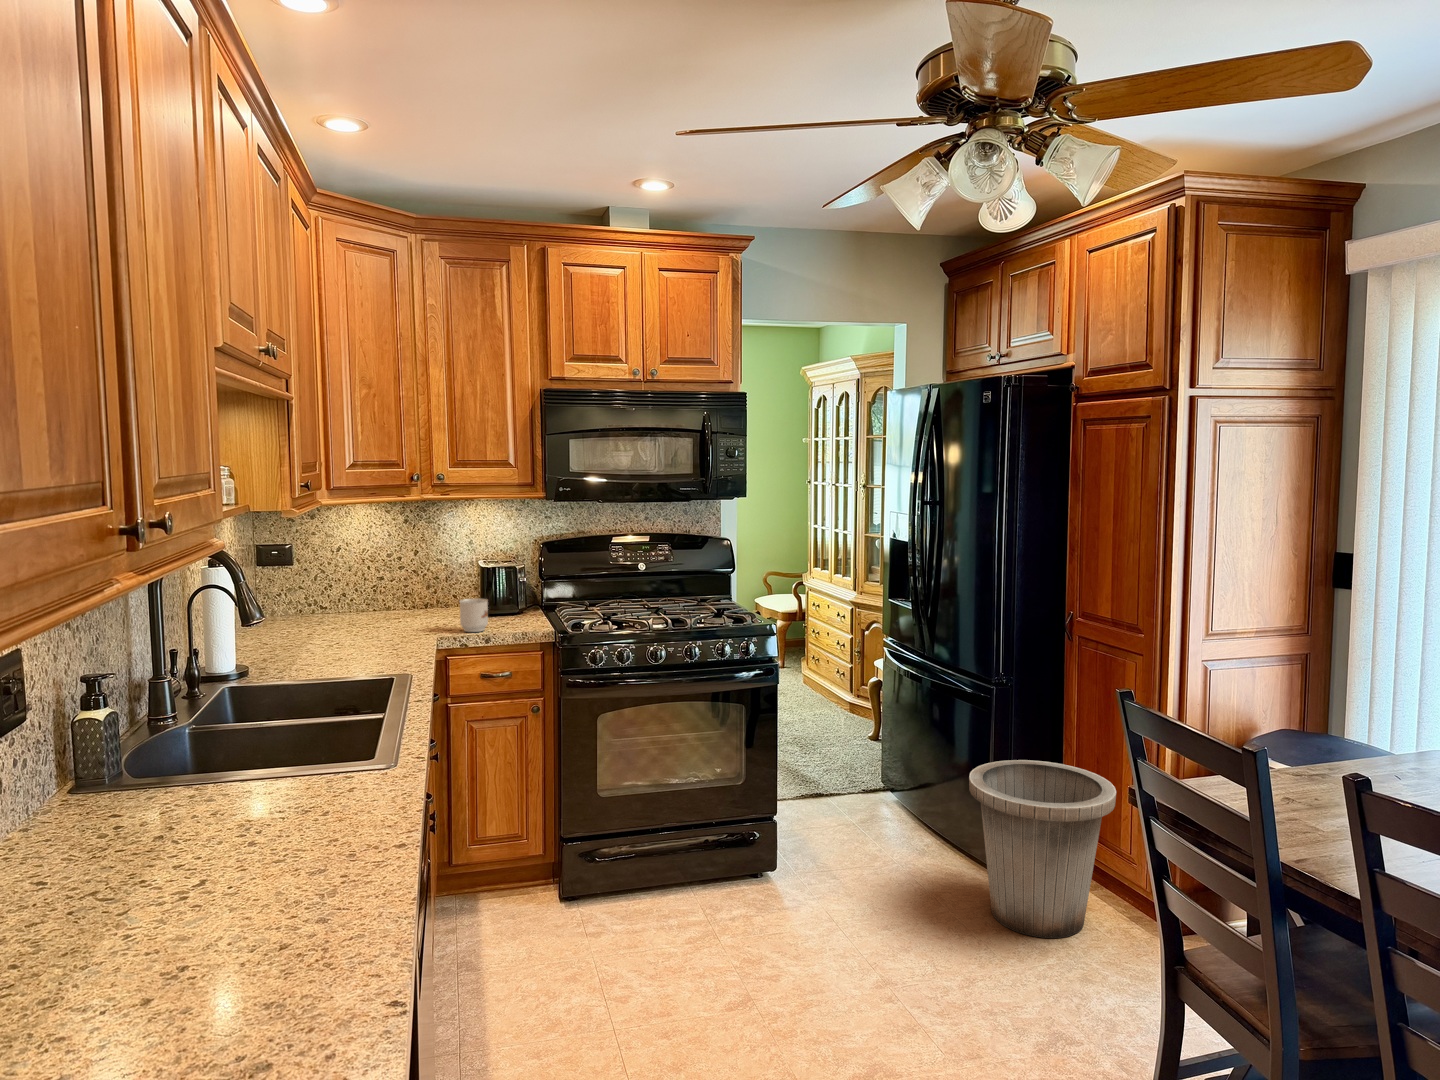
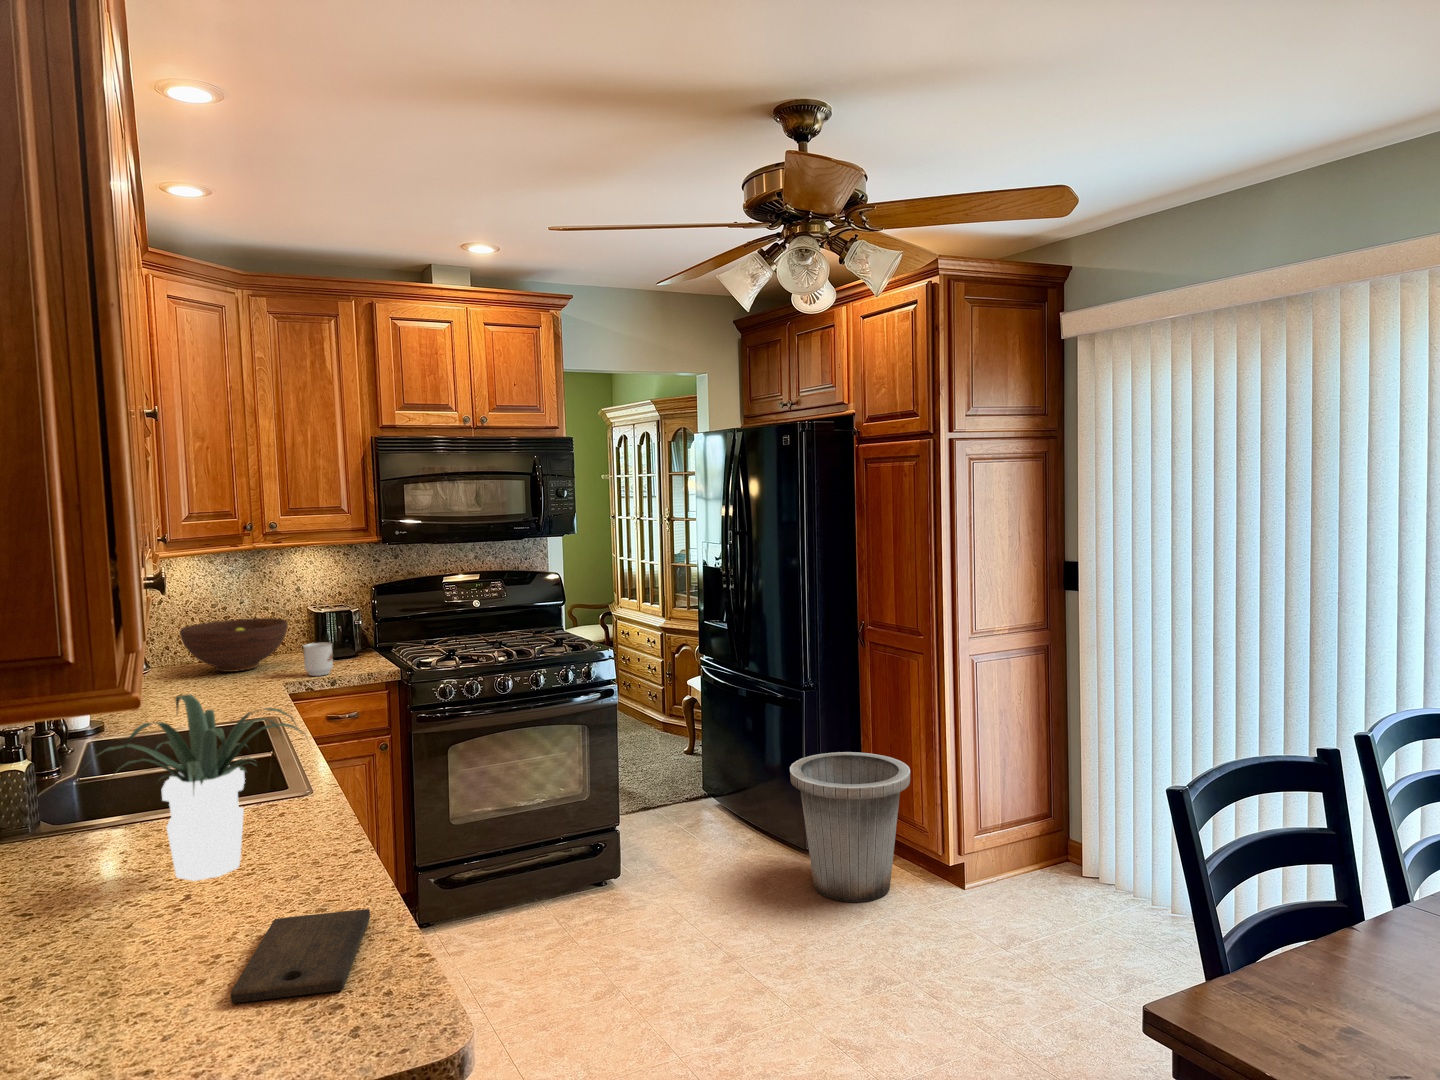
fruit bowl: none [352,570,453,622] -> present [180,618,288,672]
potted plant: none [106,654,355,861] -> present [88,694,303,881]
cutting board: none [154,928,364,1044] -> present [231,909,370,1003]

